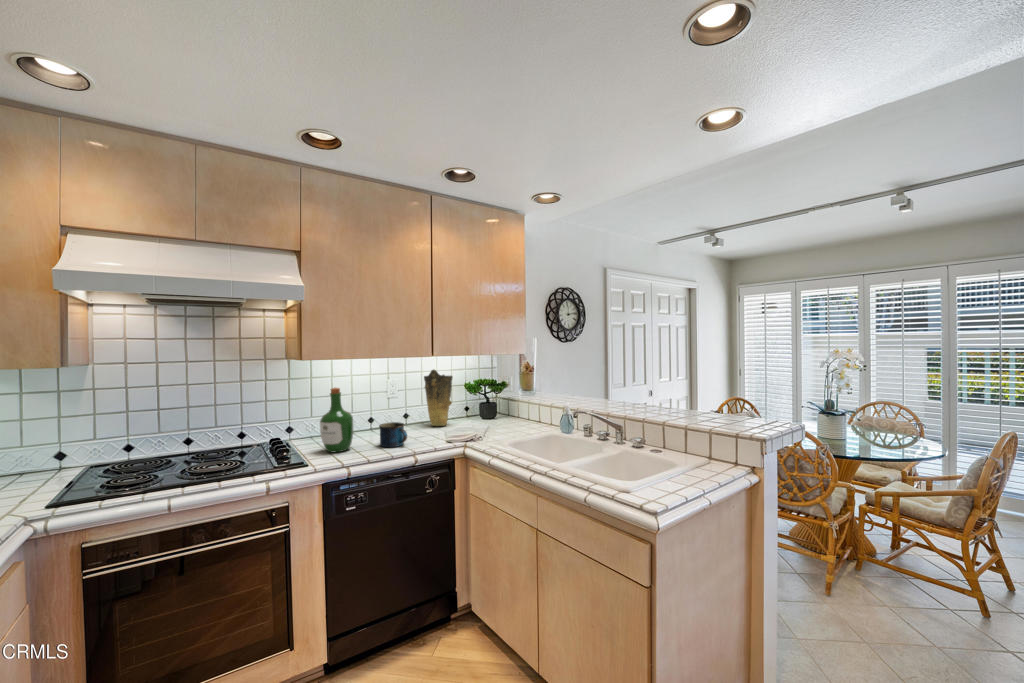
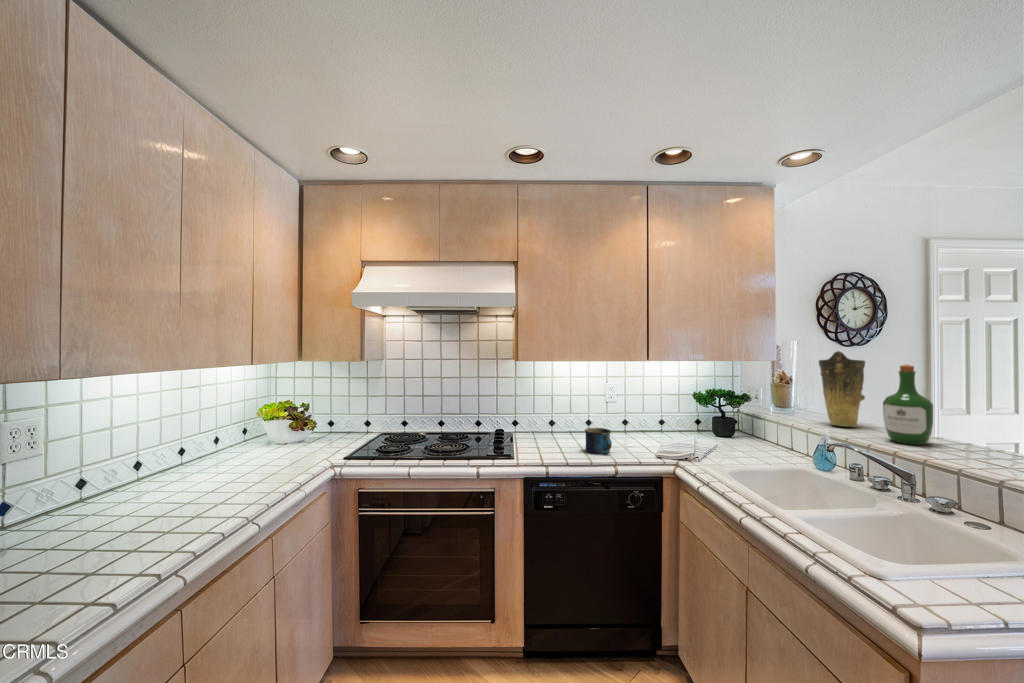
vase: present [424,370,453,426] -> present [819,351,865,427]
wine bottle: present [320,388,353,452] -> present [883,365,933,445]

